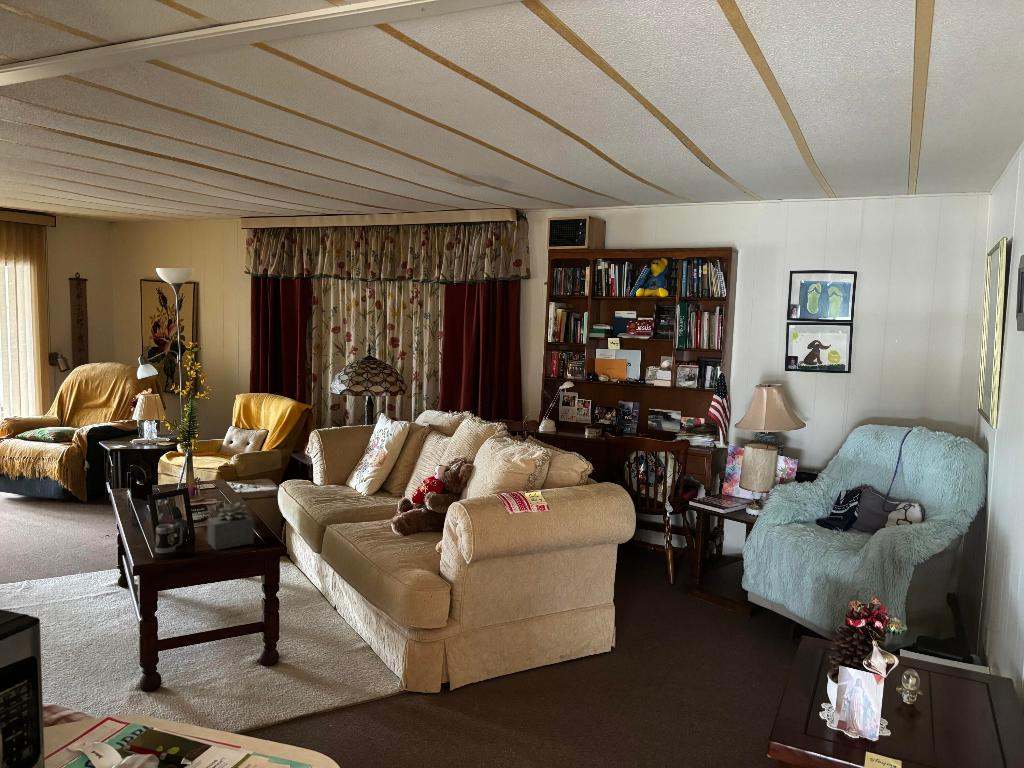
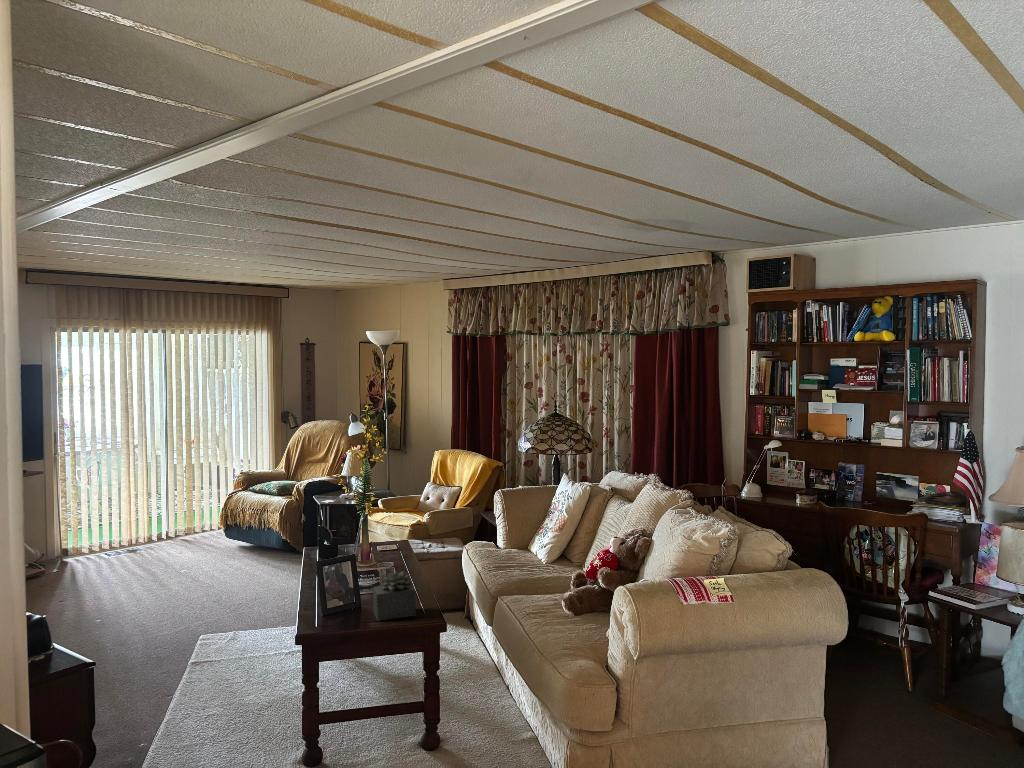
mug: present [155,523,183,559] -> none [321,591,347,627]

